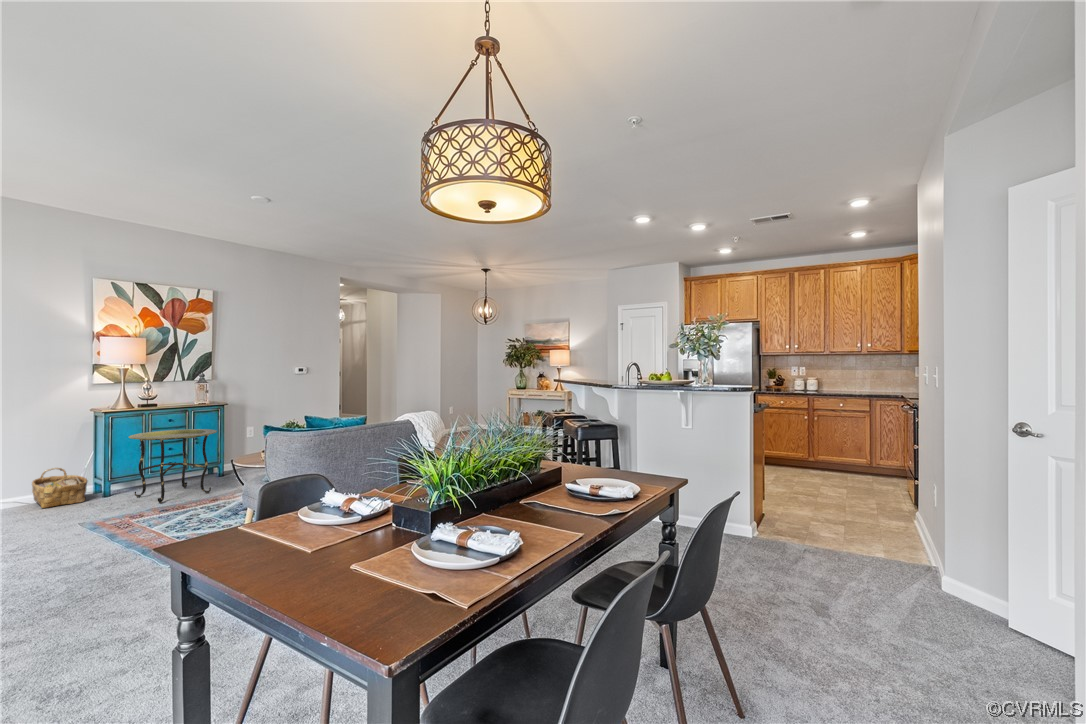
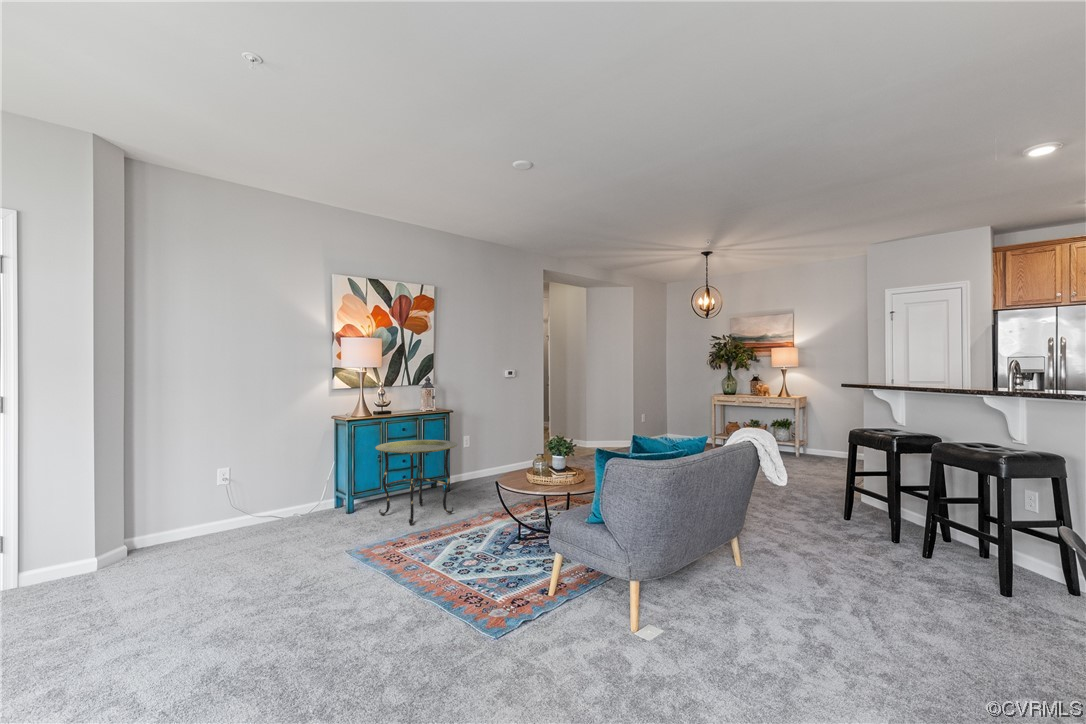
woven basket: present [32,468,87,508] -> none [285,479,335,525]

